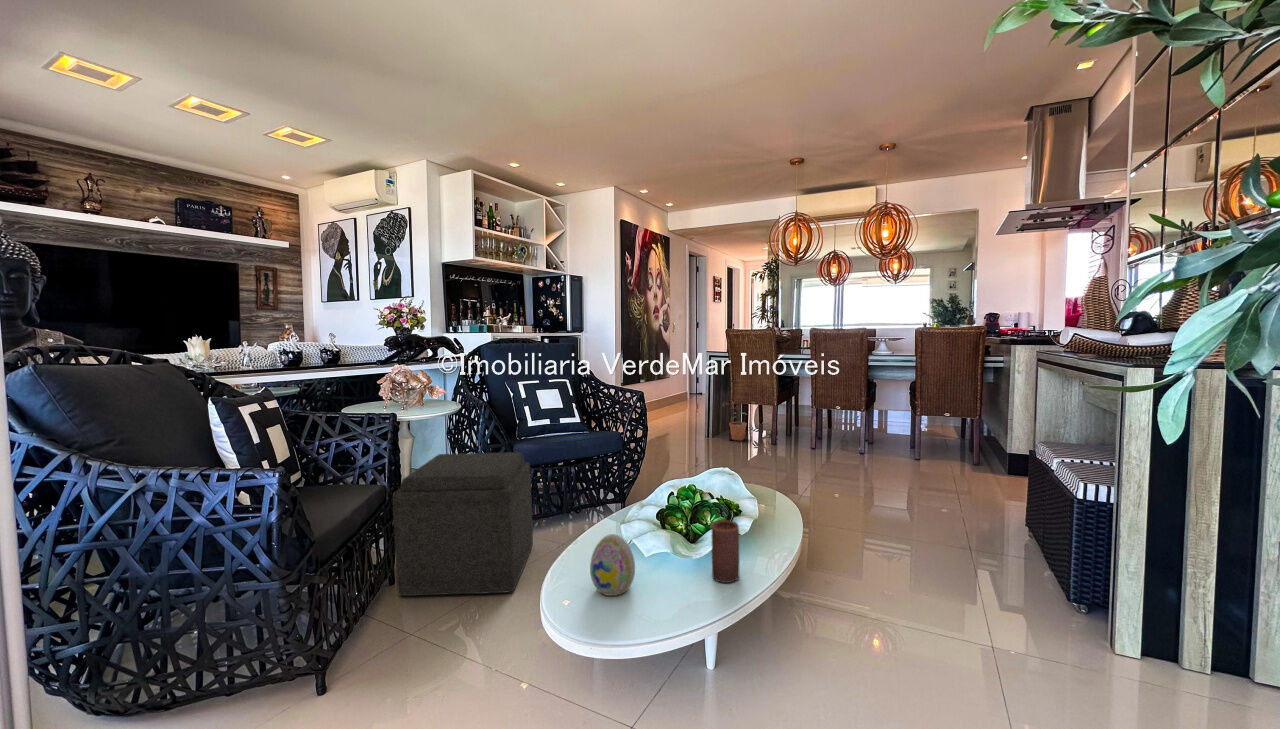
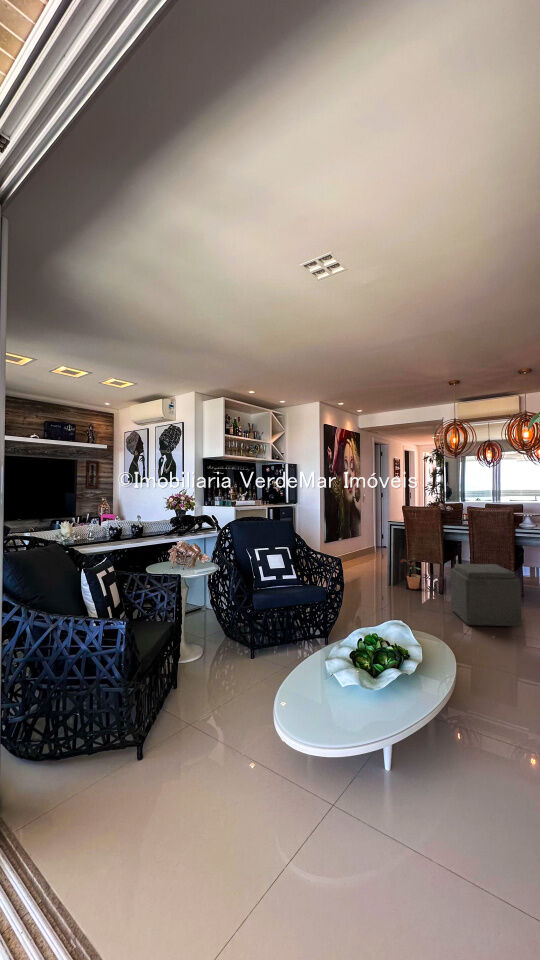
ottoman: present [392,452,533,596] -> present [451,564,522,626]
candle: present [712,520,739,583] -> none [387,666,407,711]
decorative egg: present [590,534,635,596] -> none [306,671,336,713]

